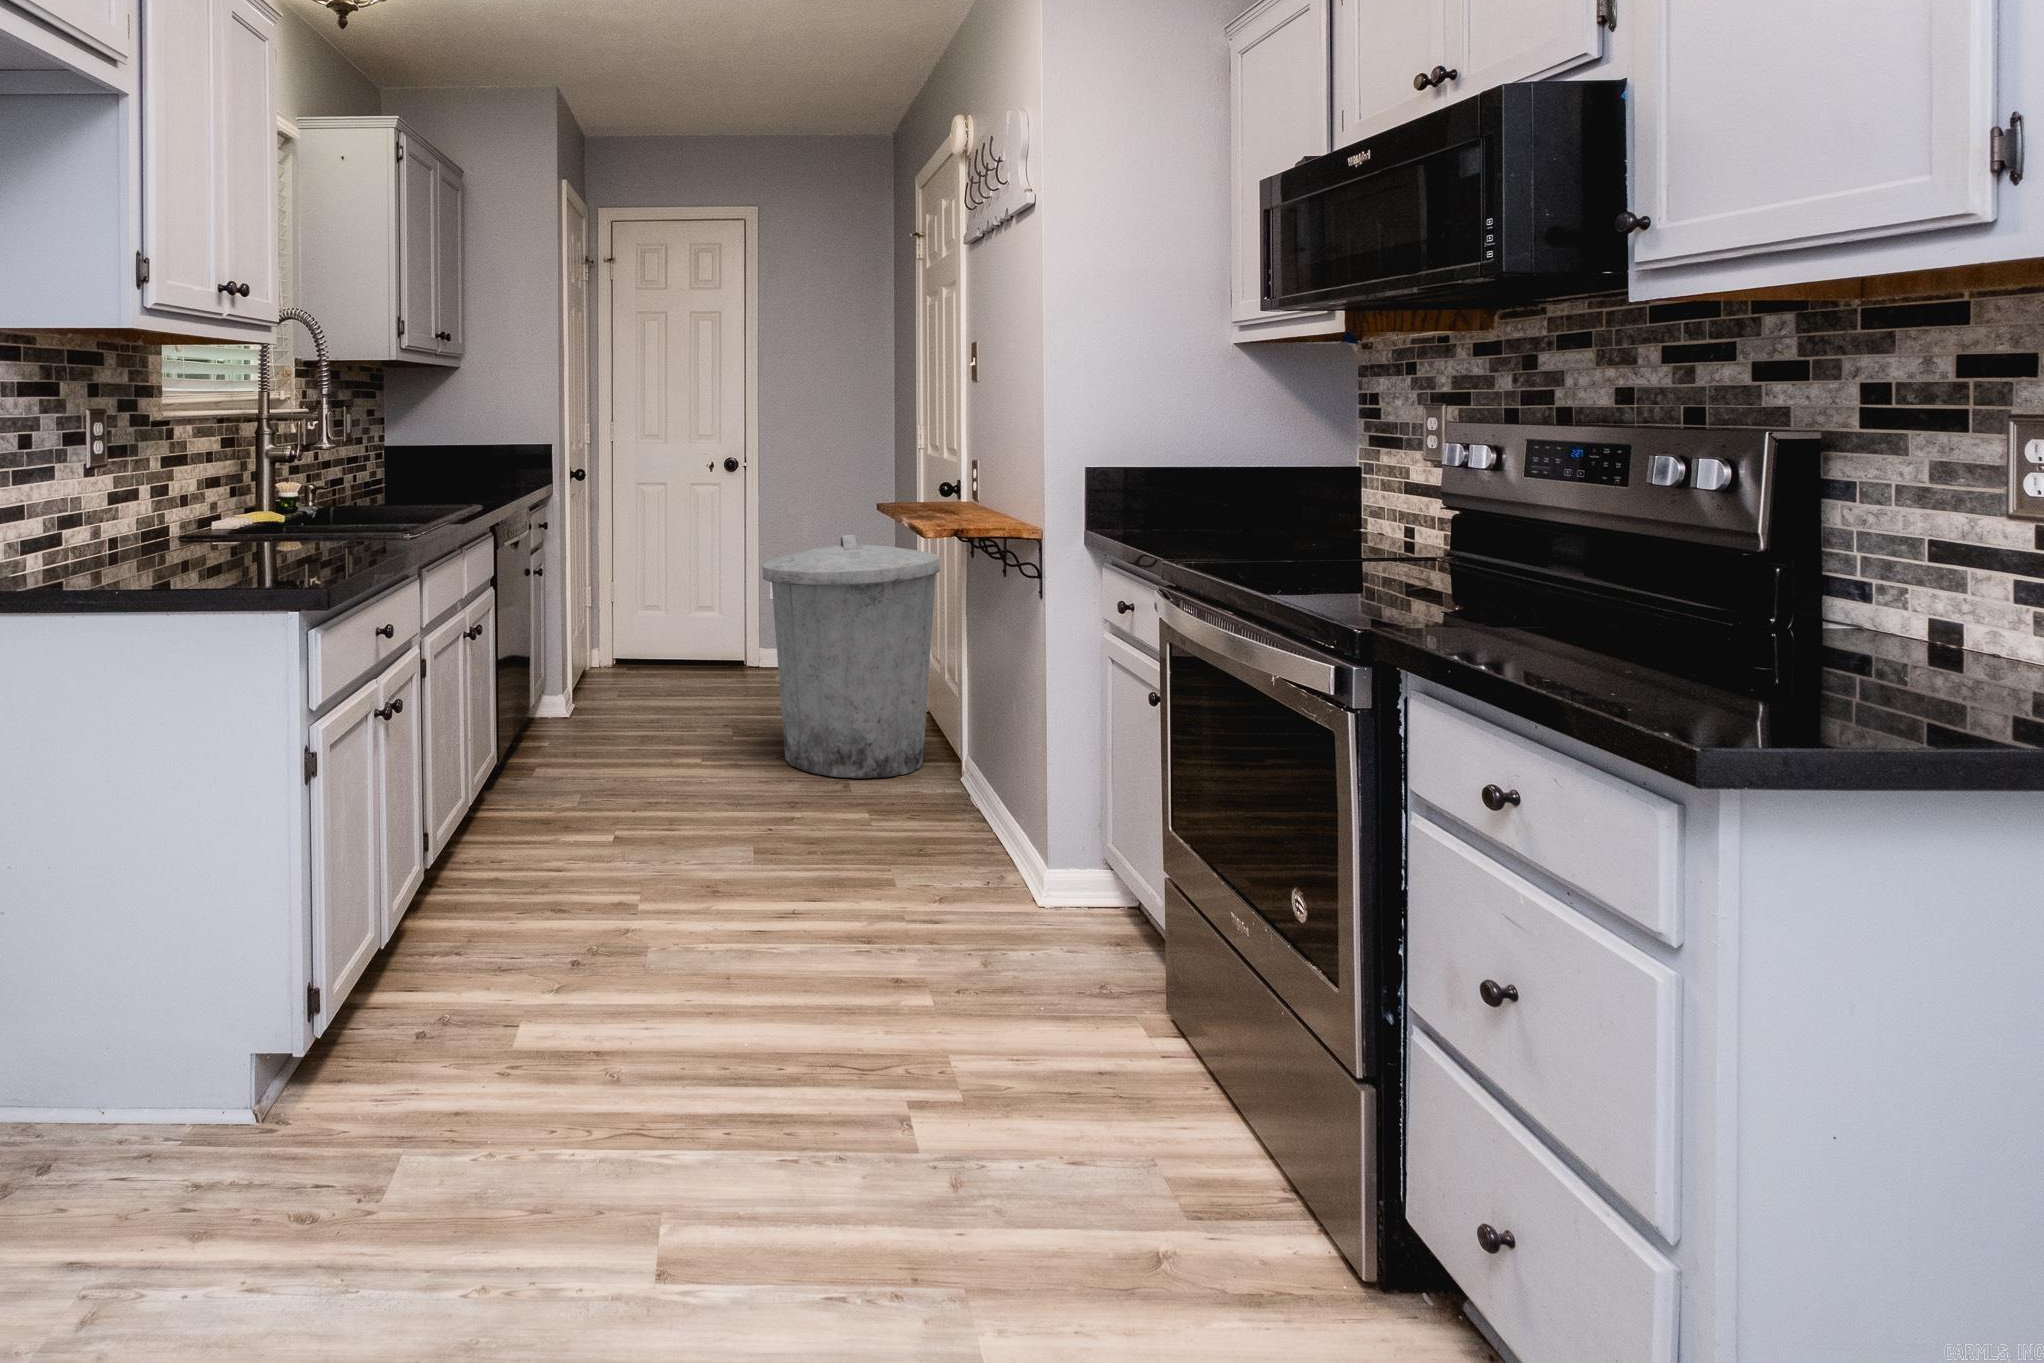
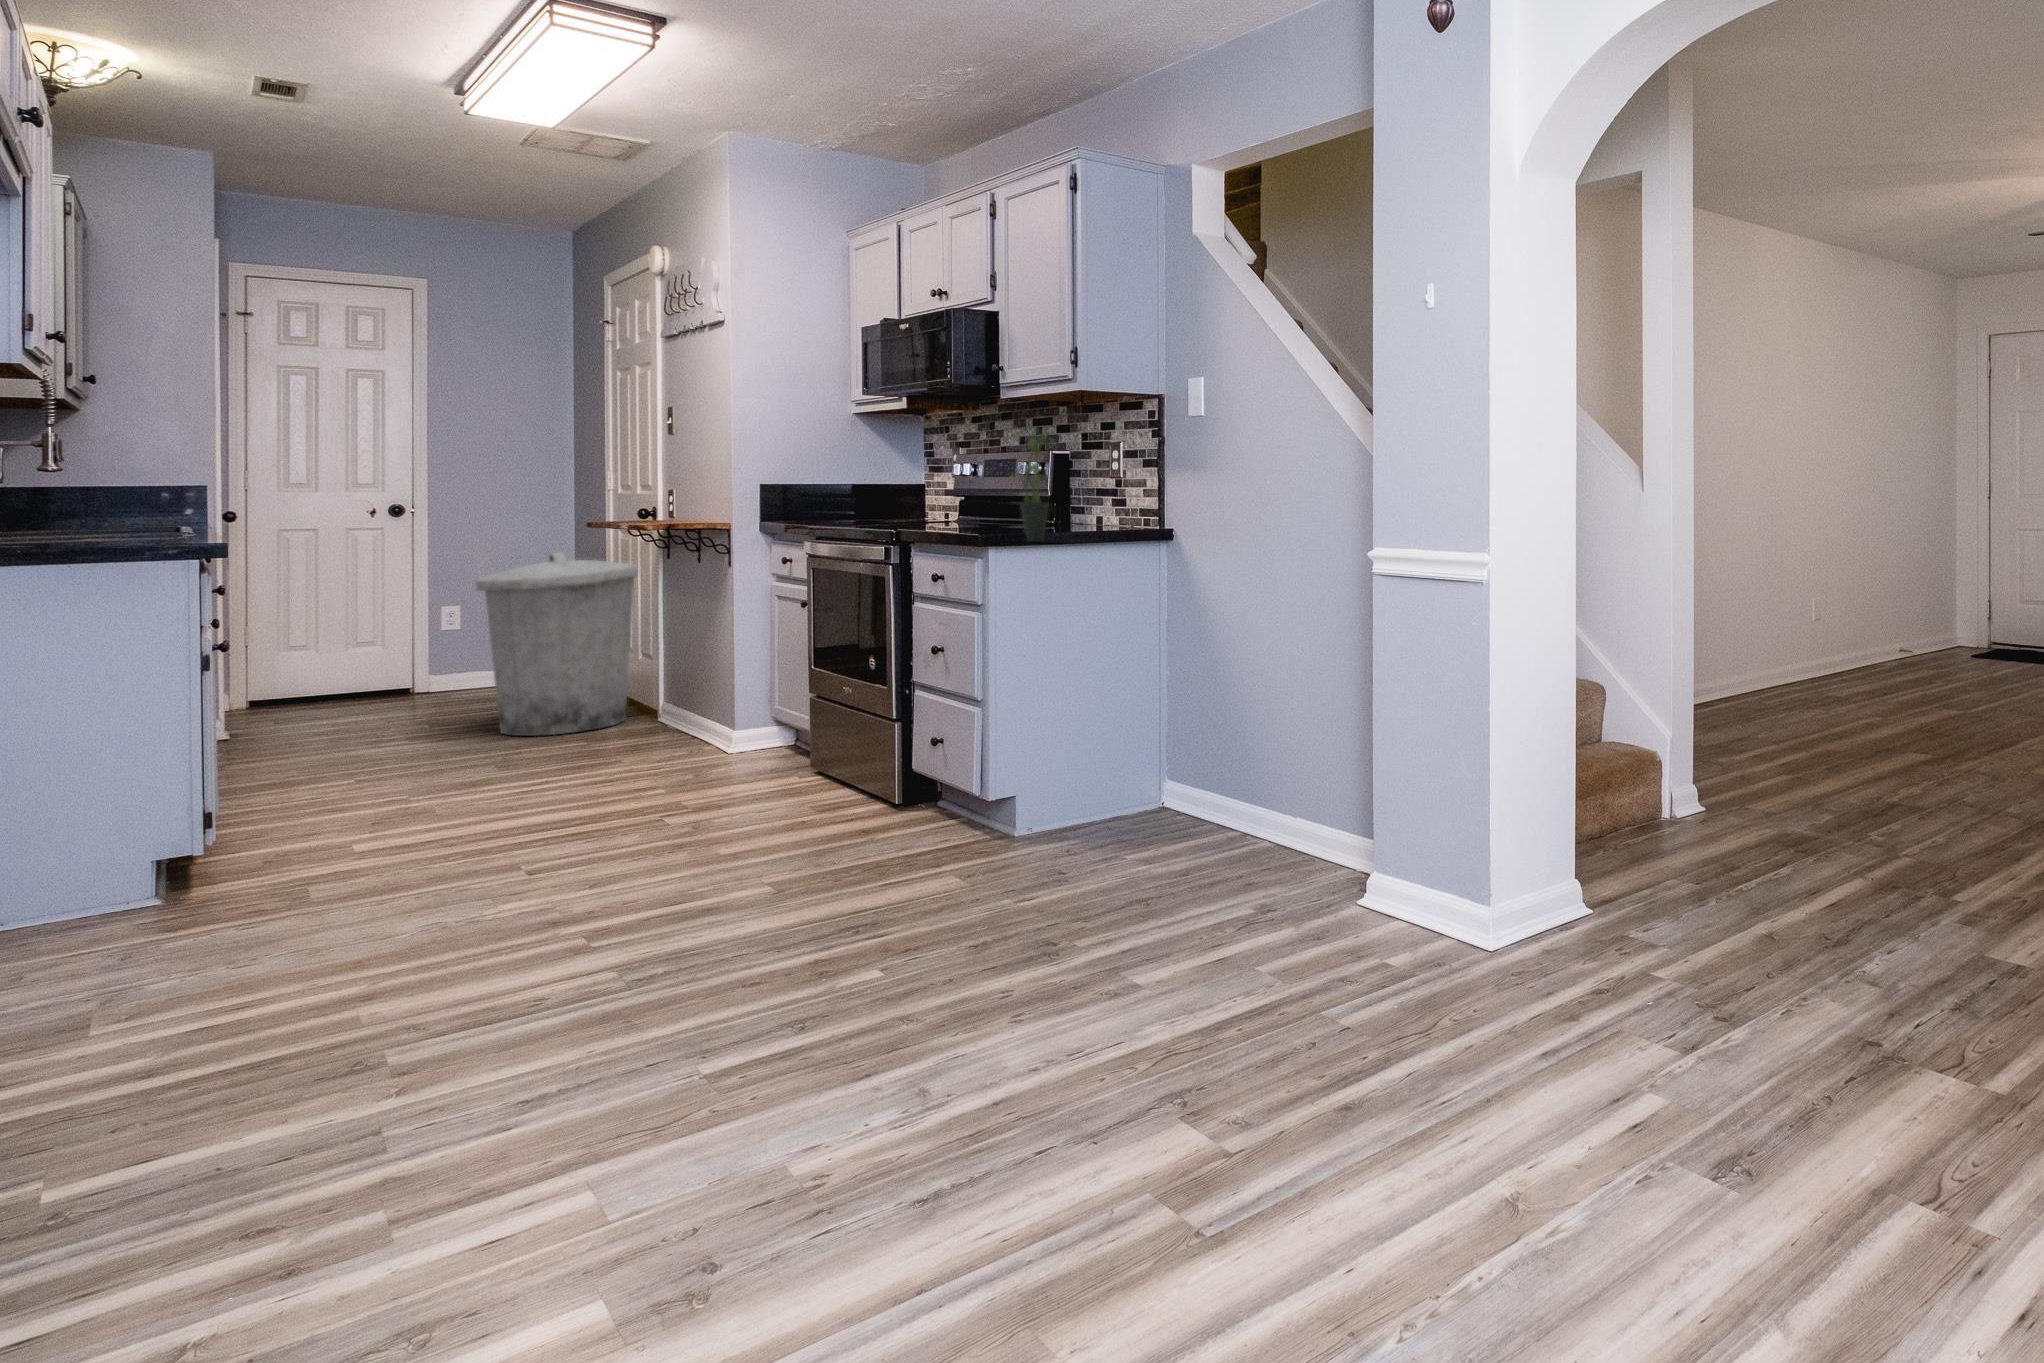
potted plant: none [1657,371,1846,696] -> present [1008,428,1055,542]

